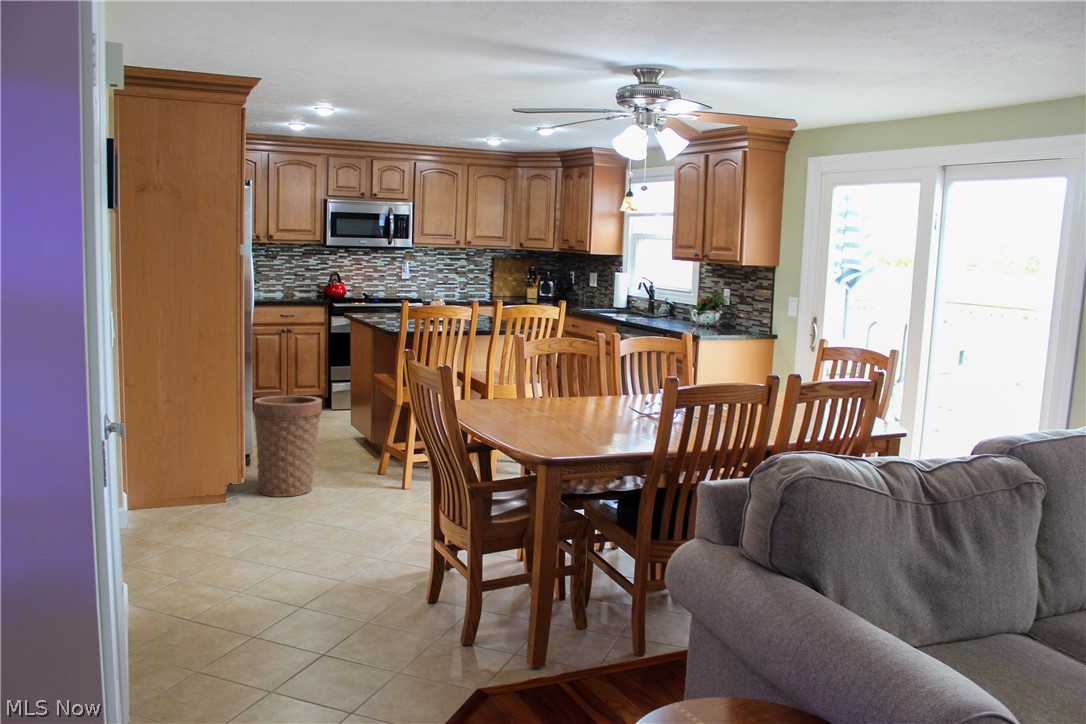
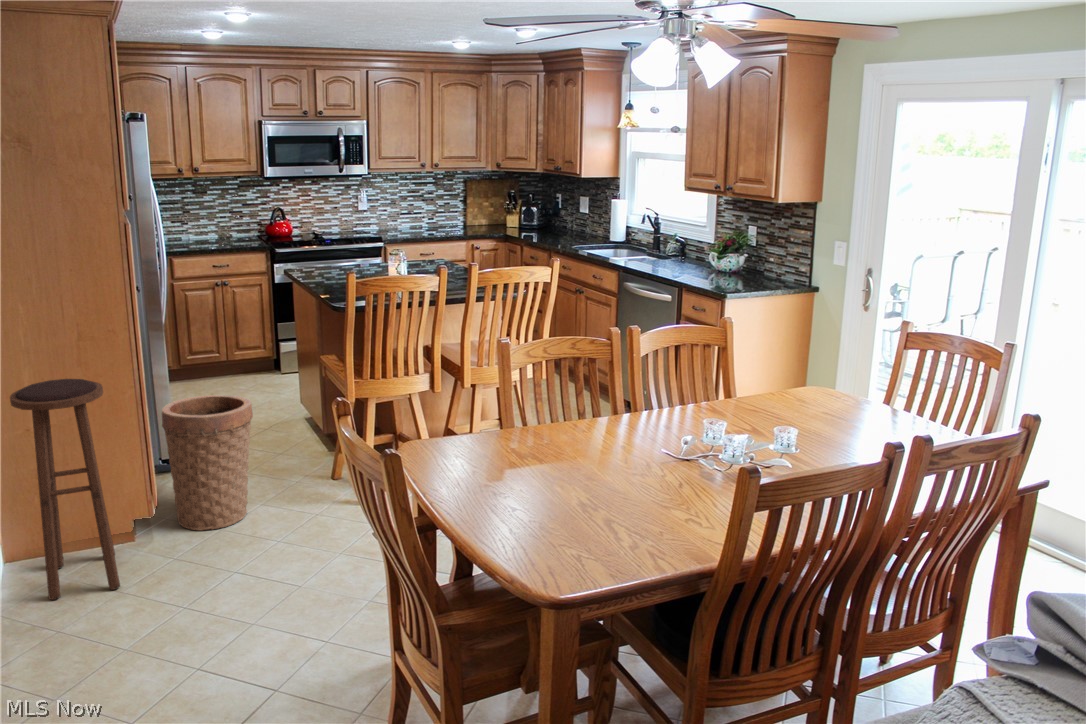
stool: none [158,364,222,528] -> present [10,379,120,600]

